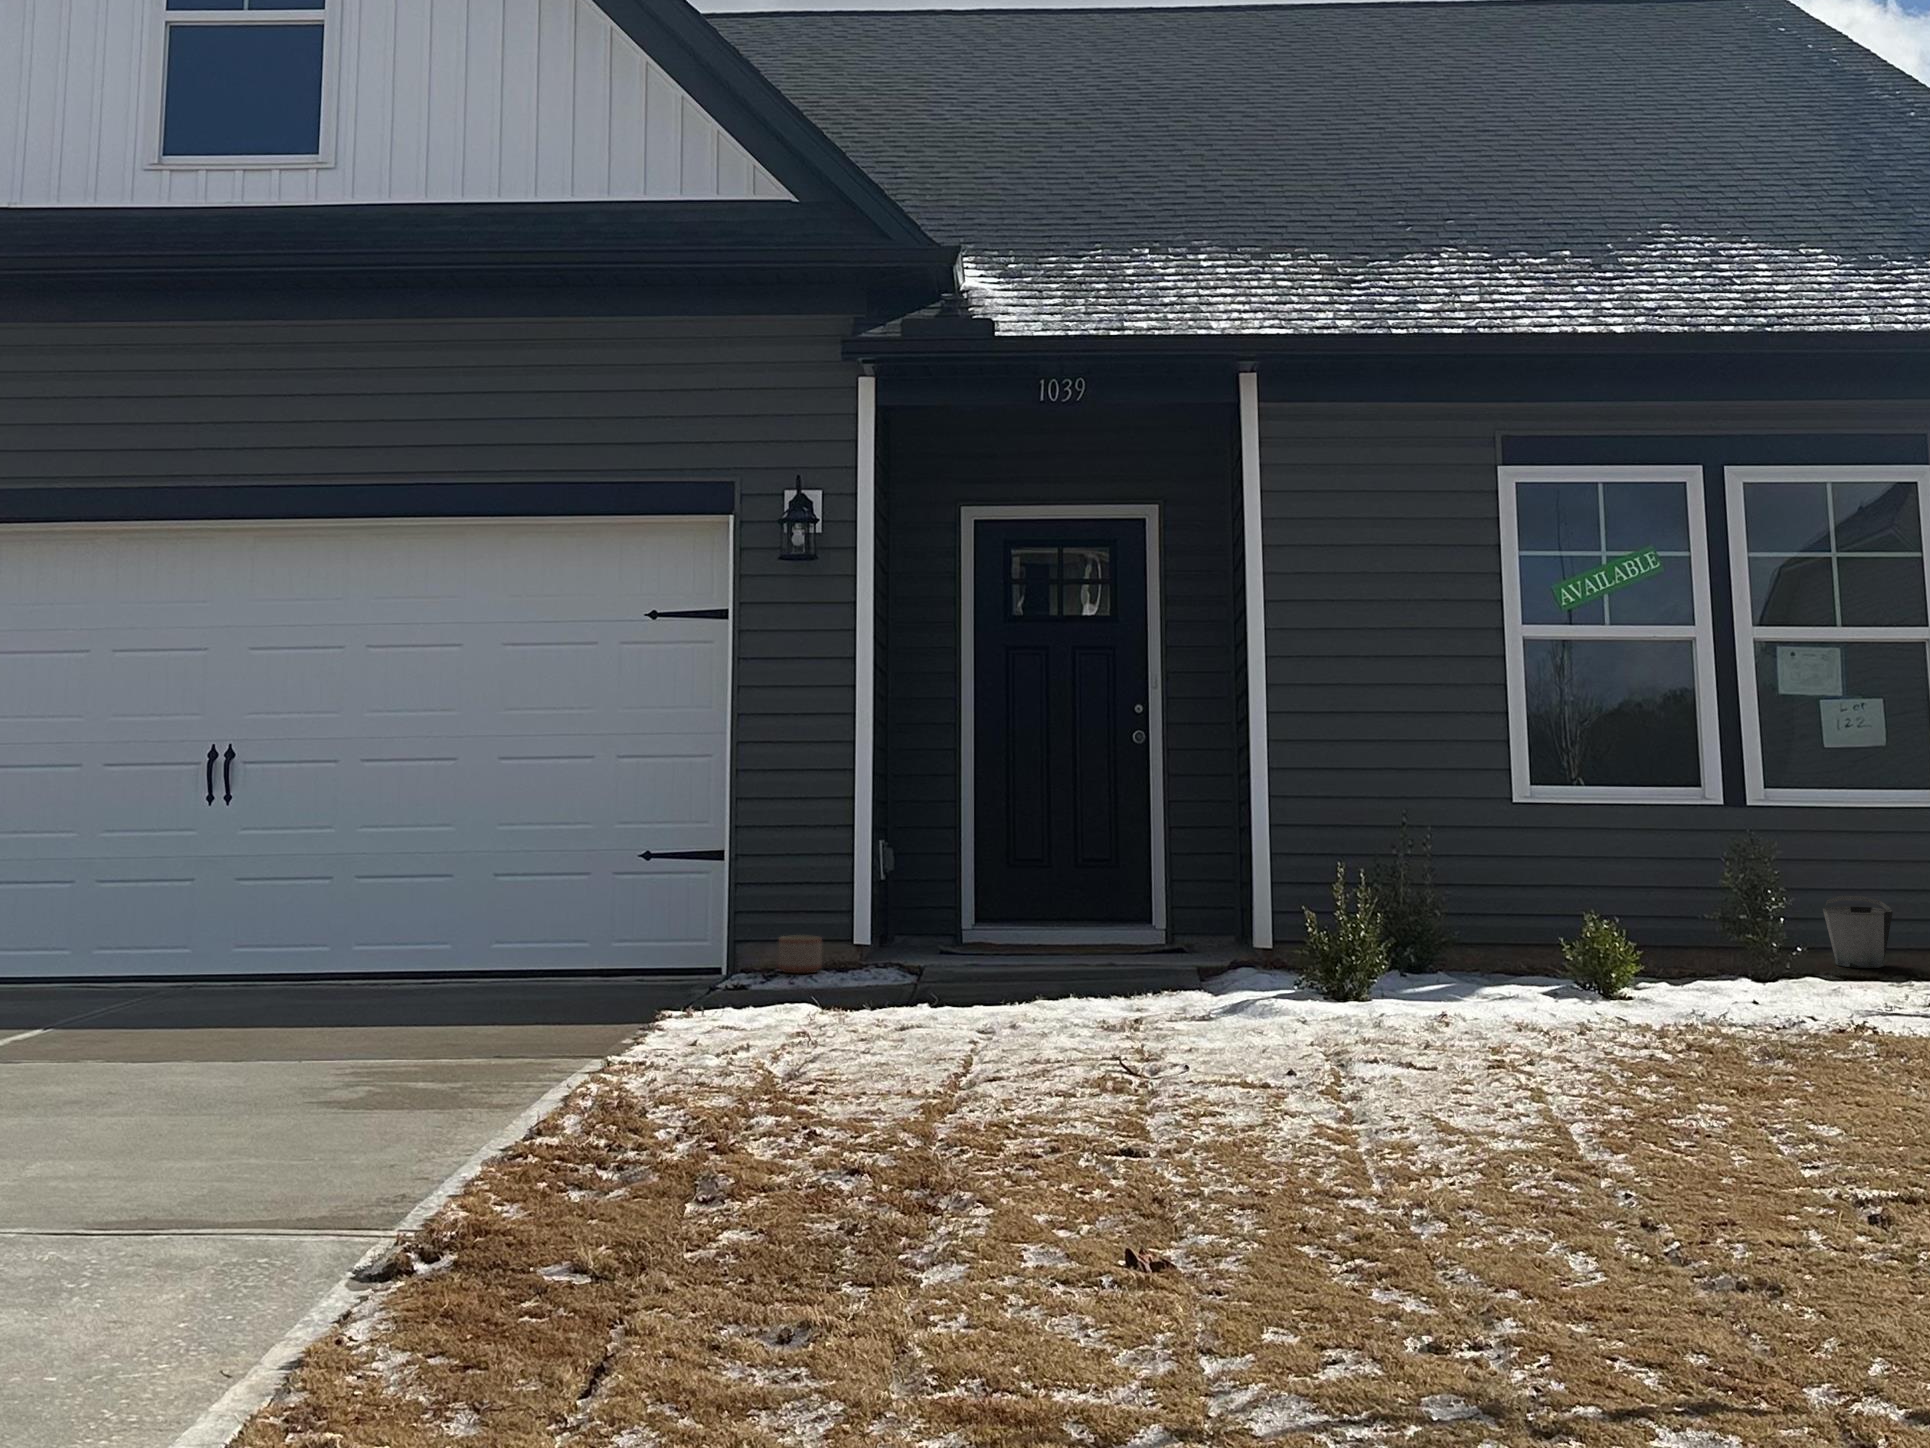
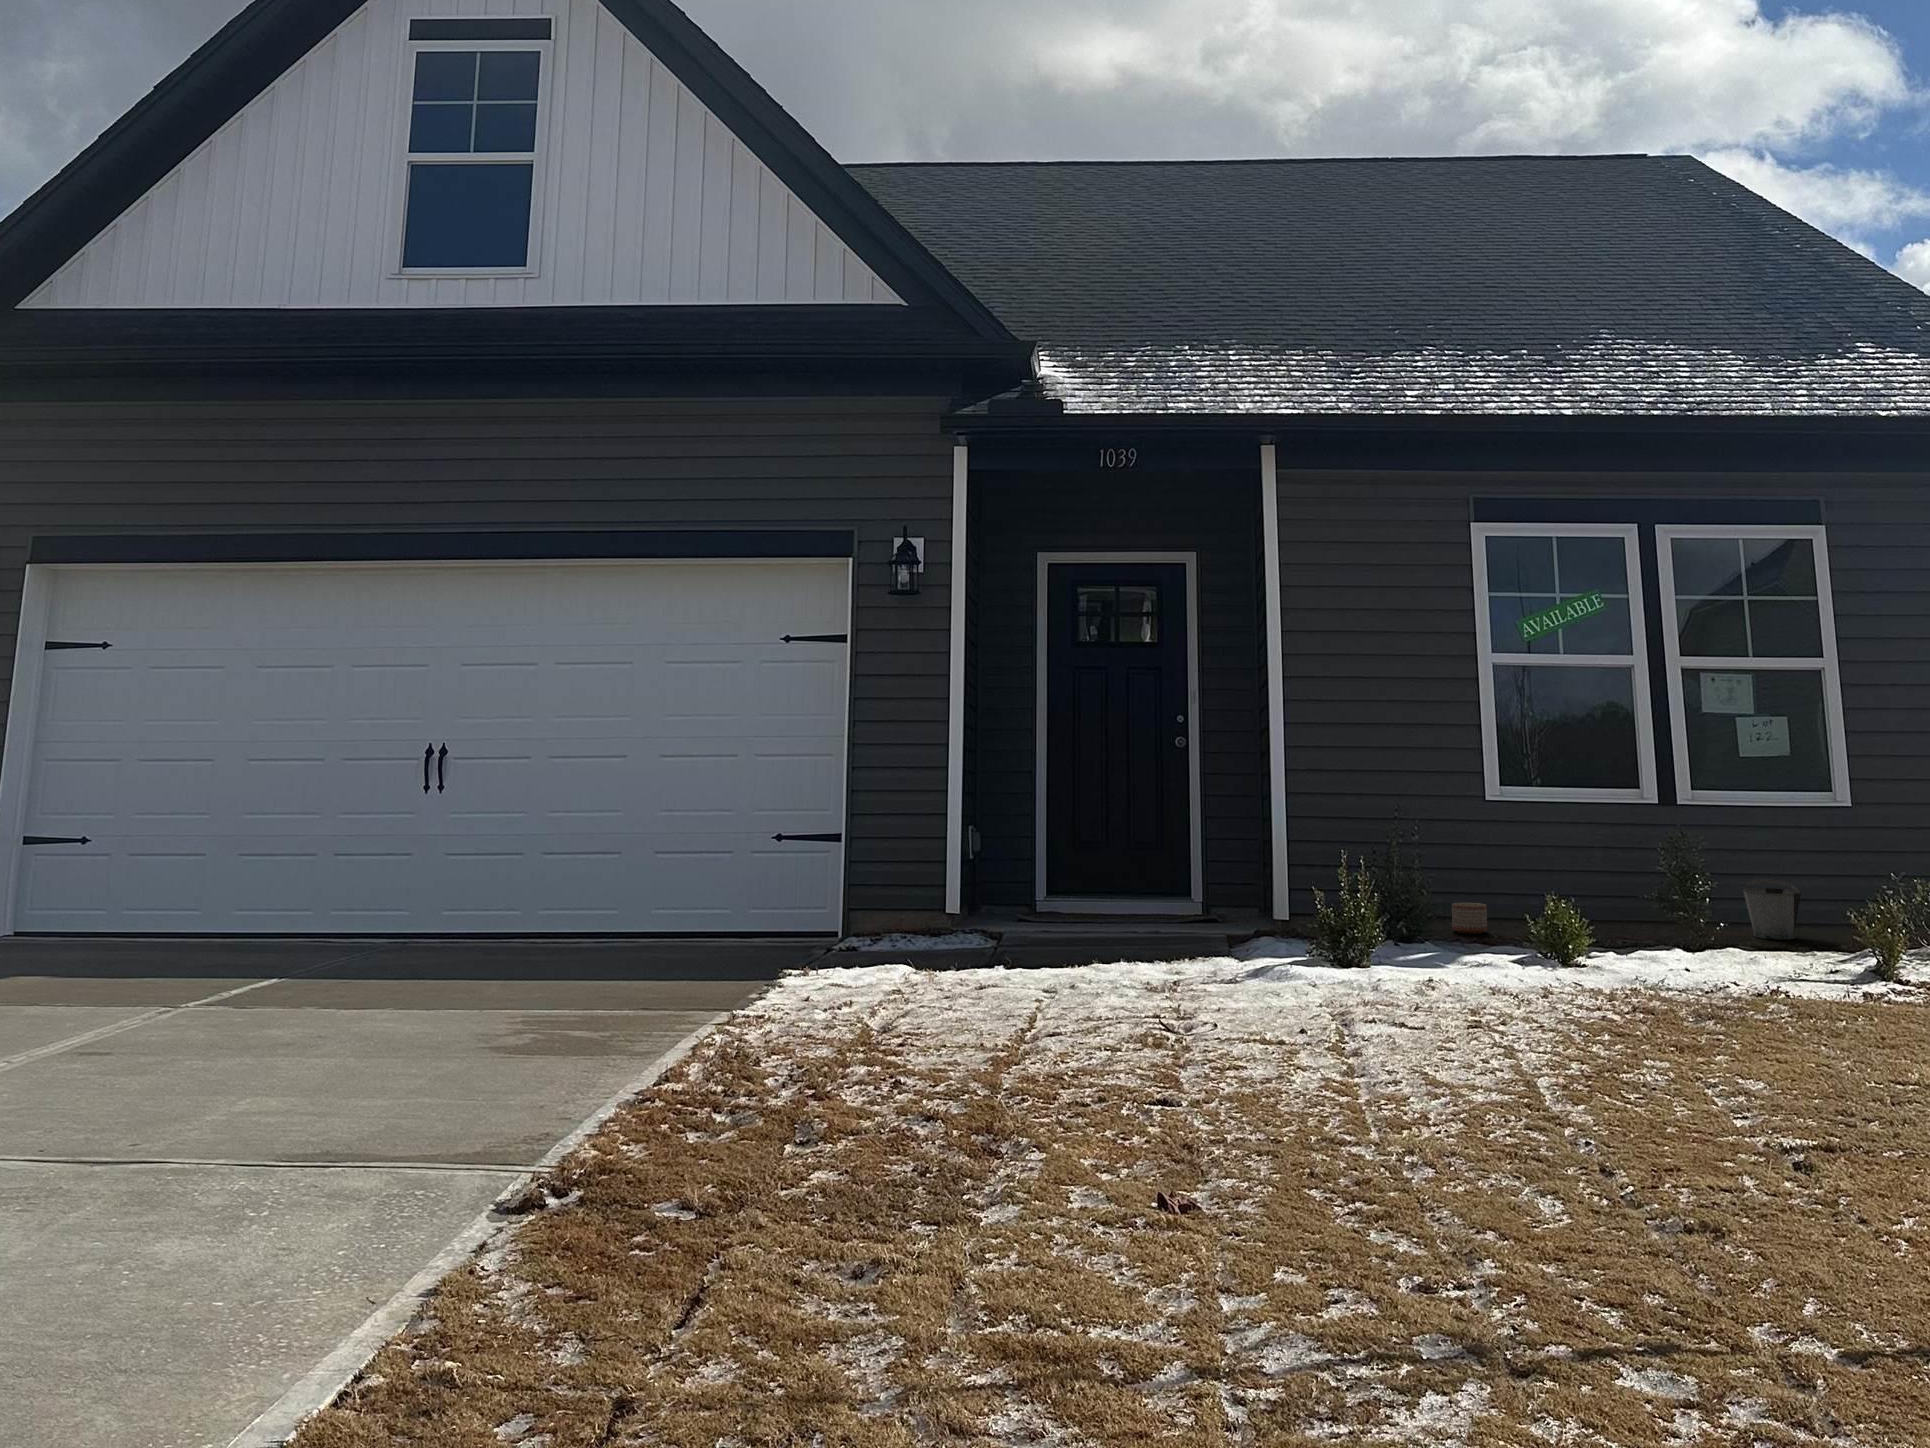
planter: present [778,935,822,973] -> present [1452,903,1487,934]

